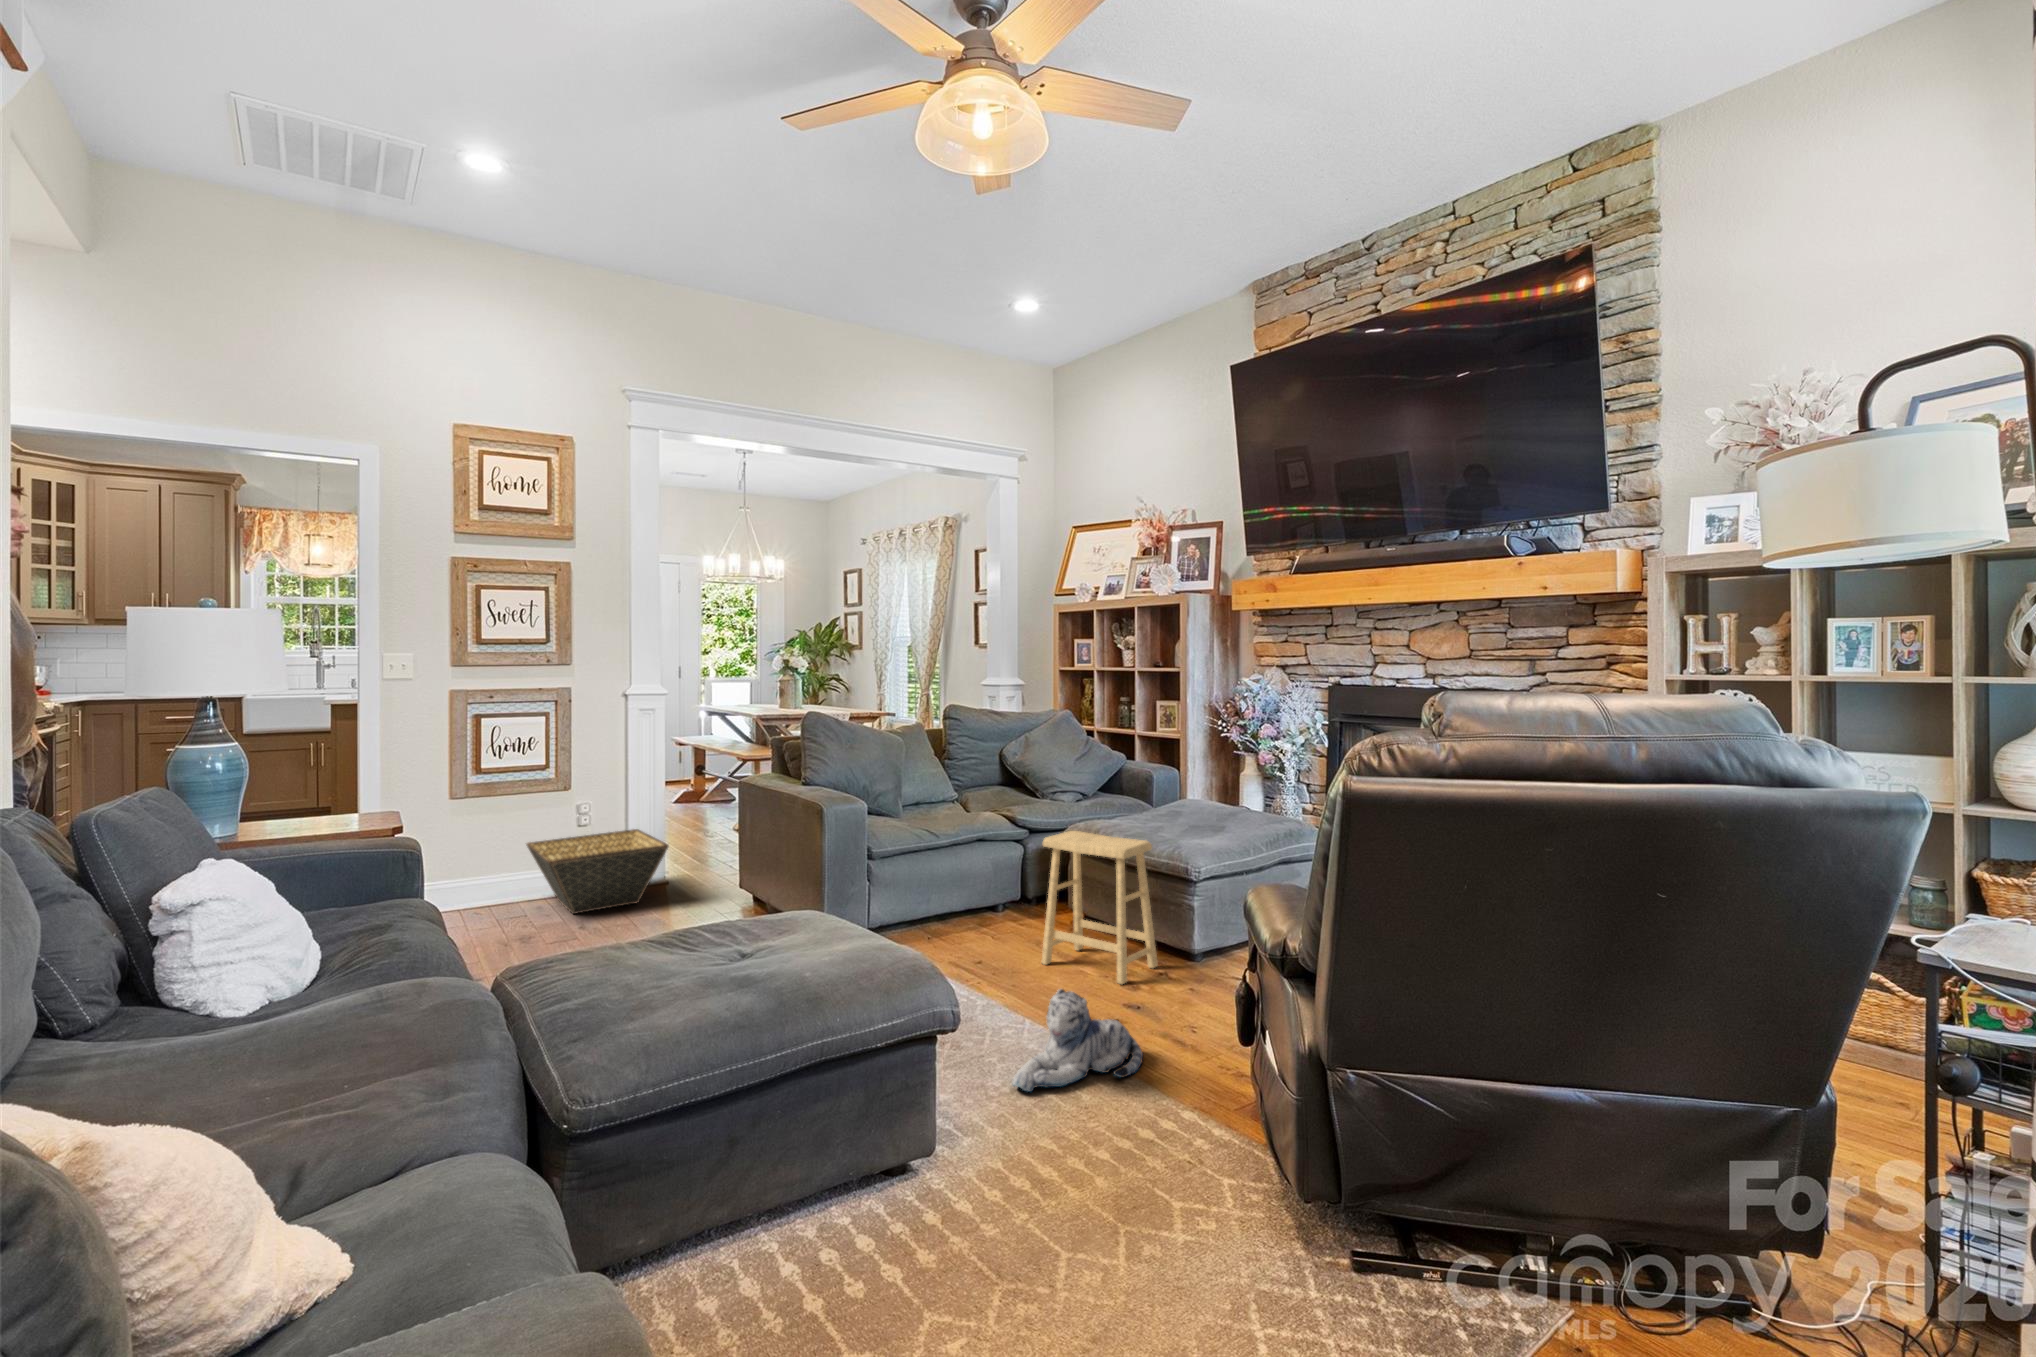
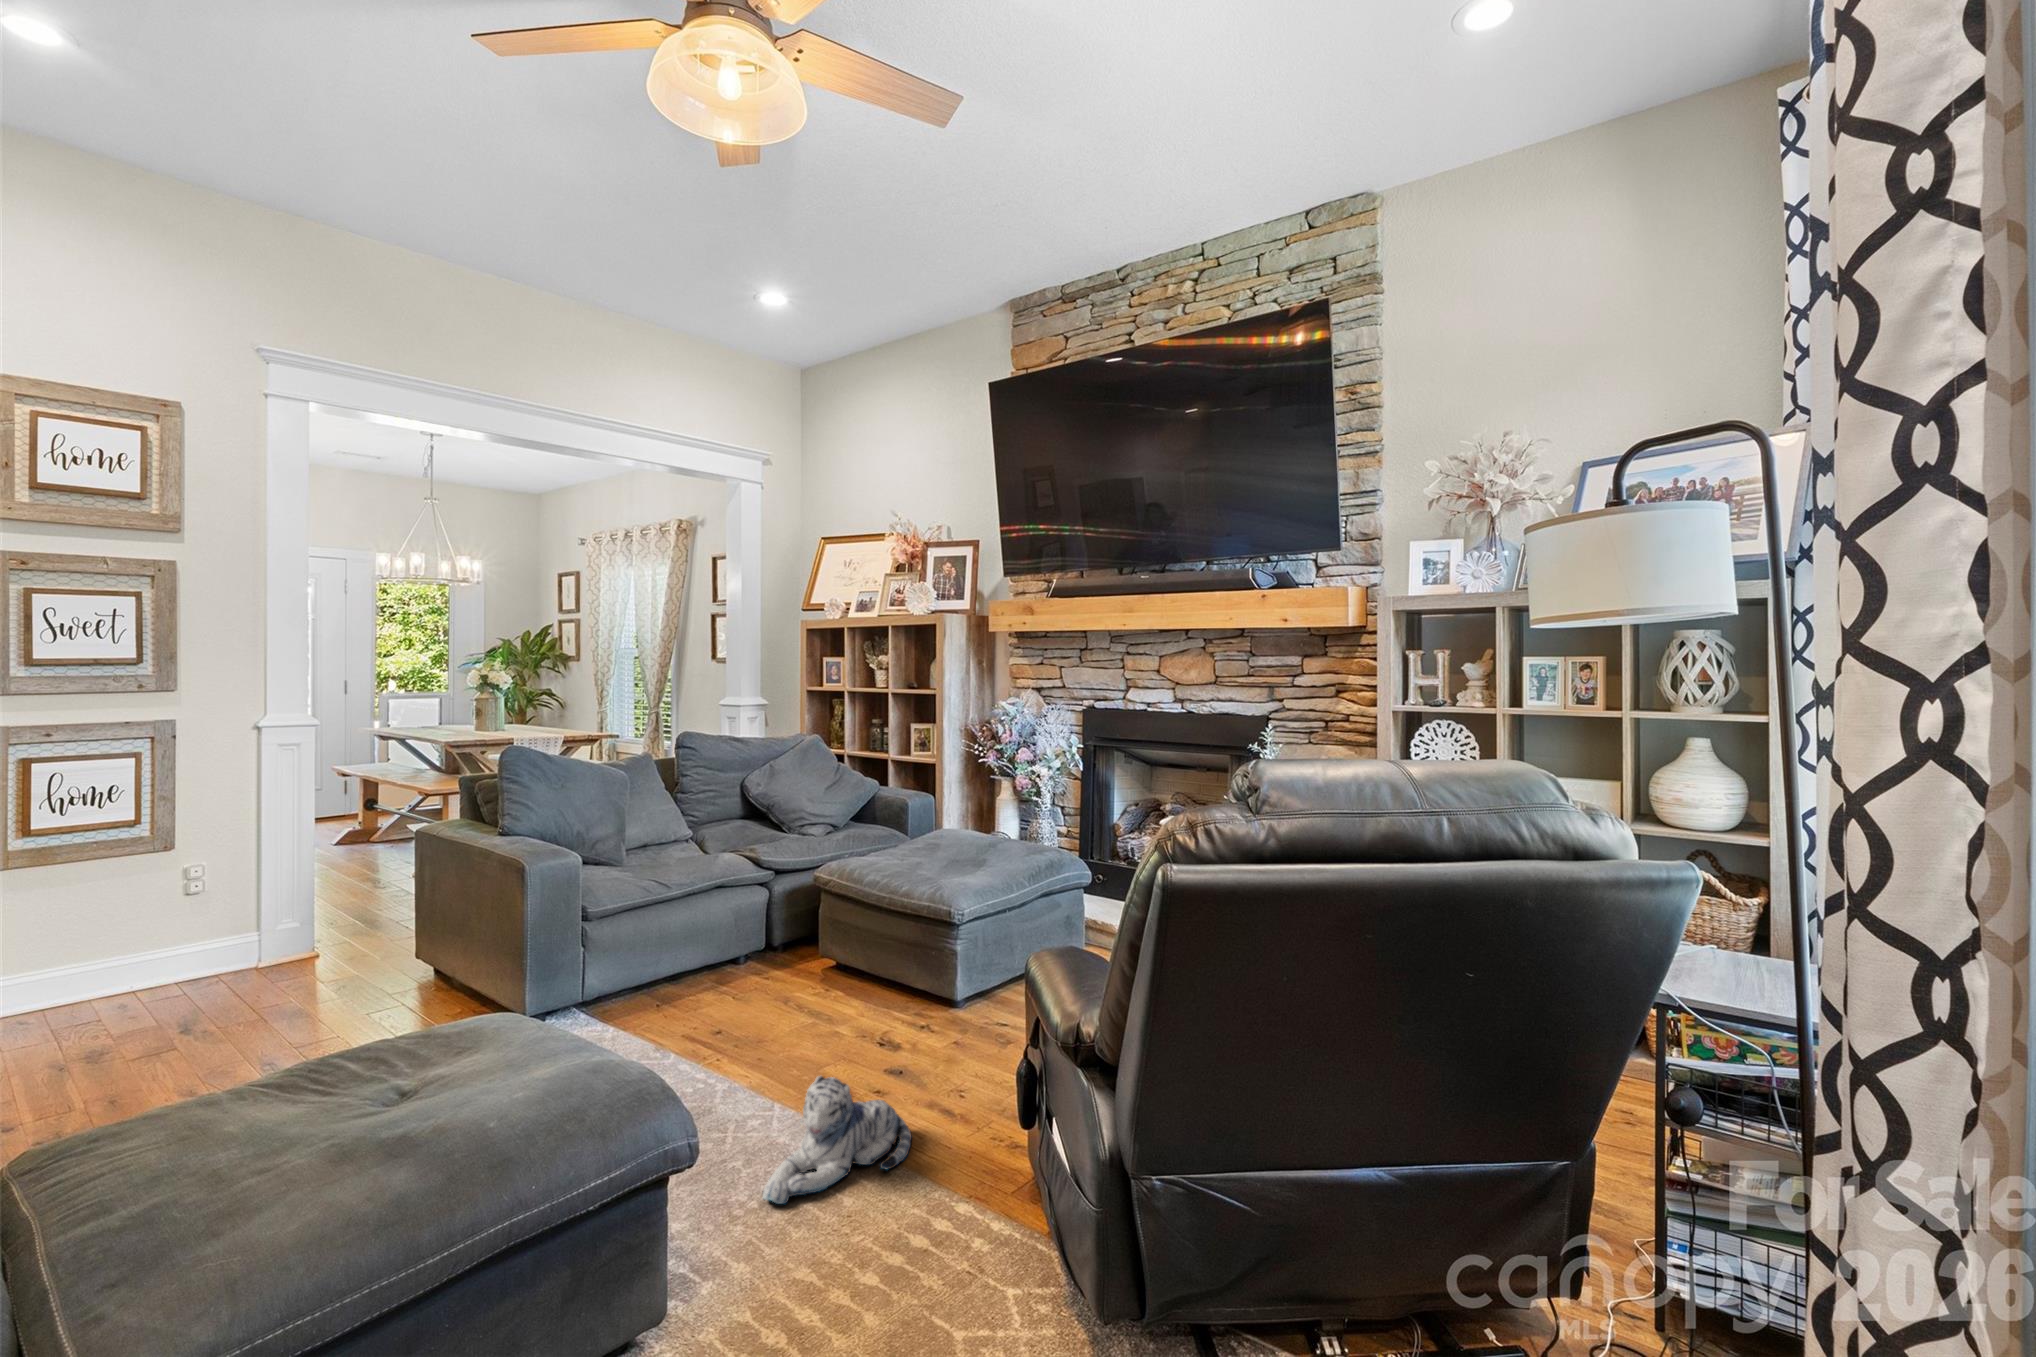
basket: present [526,829,669,914] -> none [100,892,318,1012]
footstool: present [1042,831,1158,984] -> none [793,876,921,1046]

